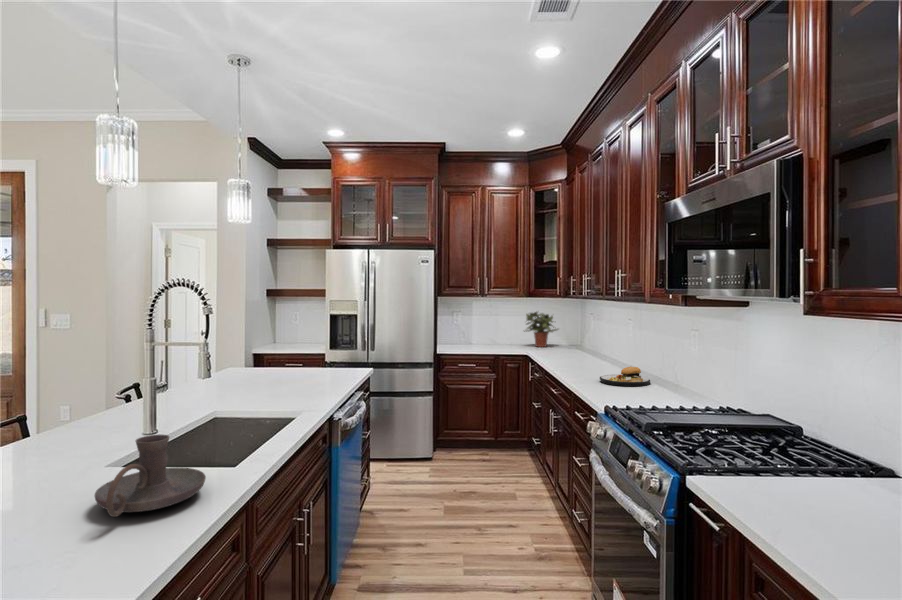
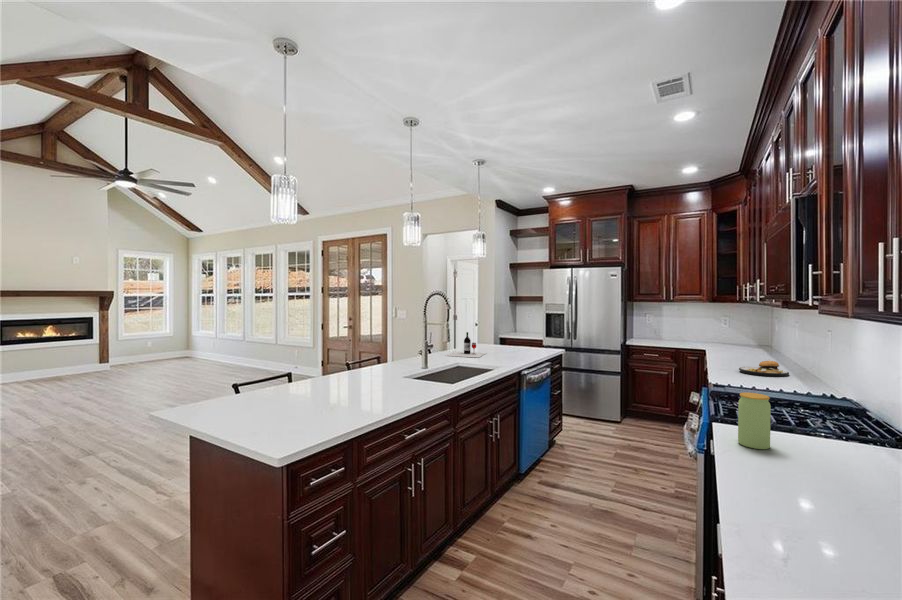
potted plant: present [524,312,558,347] -> none [709,314,747,346]
wine bottle: none [178,353,257,401] -> present [446,332,486,358]
candle holder: present [95,435,206,517] -> none [401,359,441,388]
jar: none [781,438,832,531] -> present [738,392,771,449]

